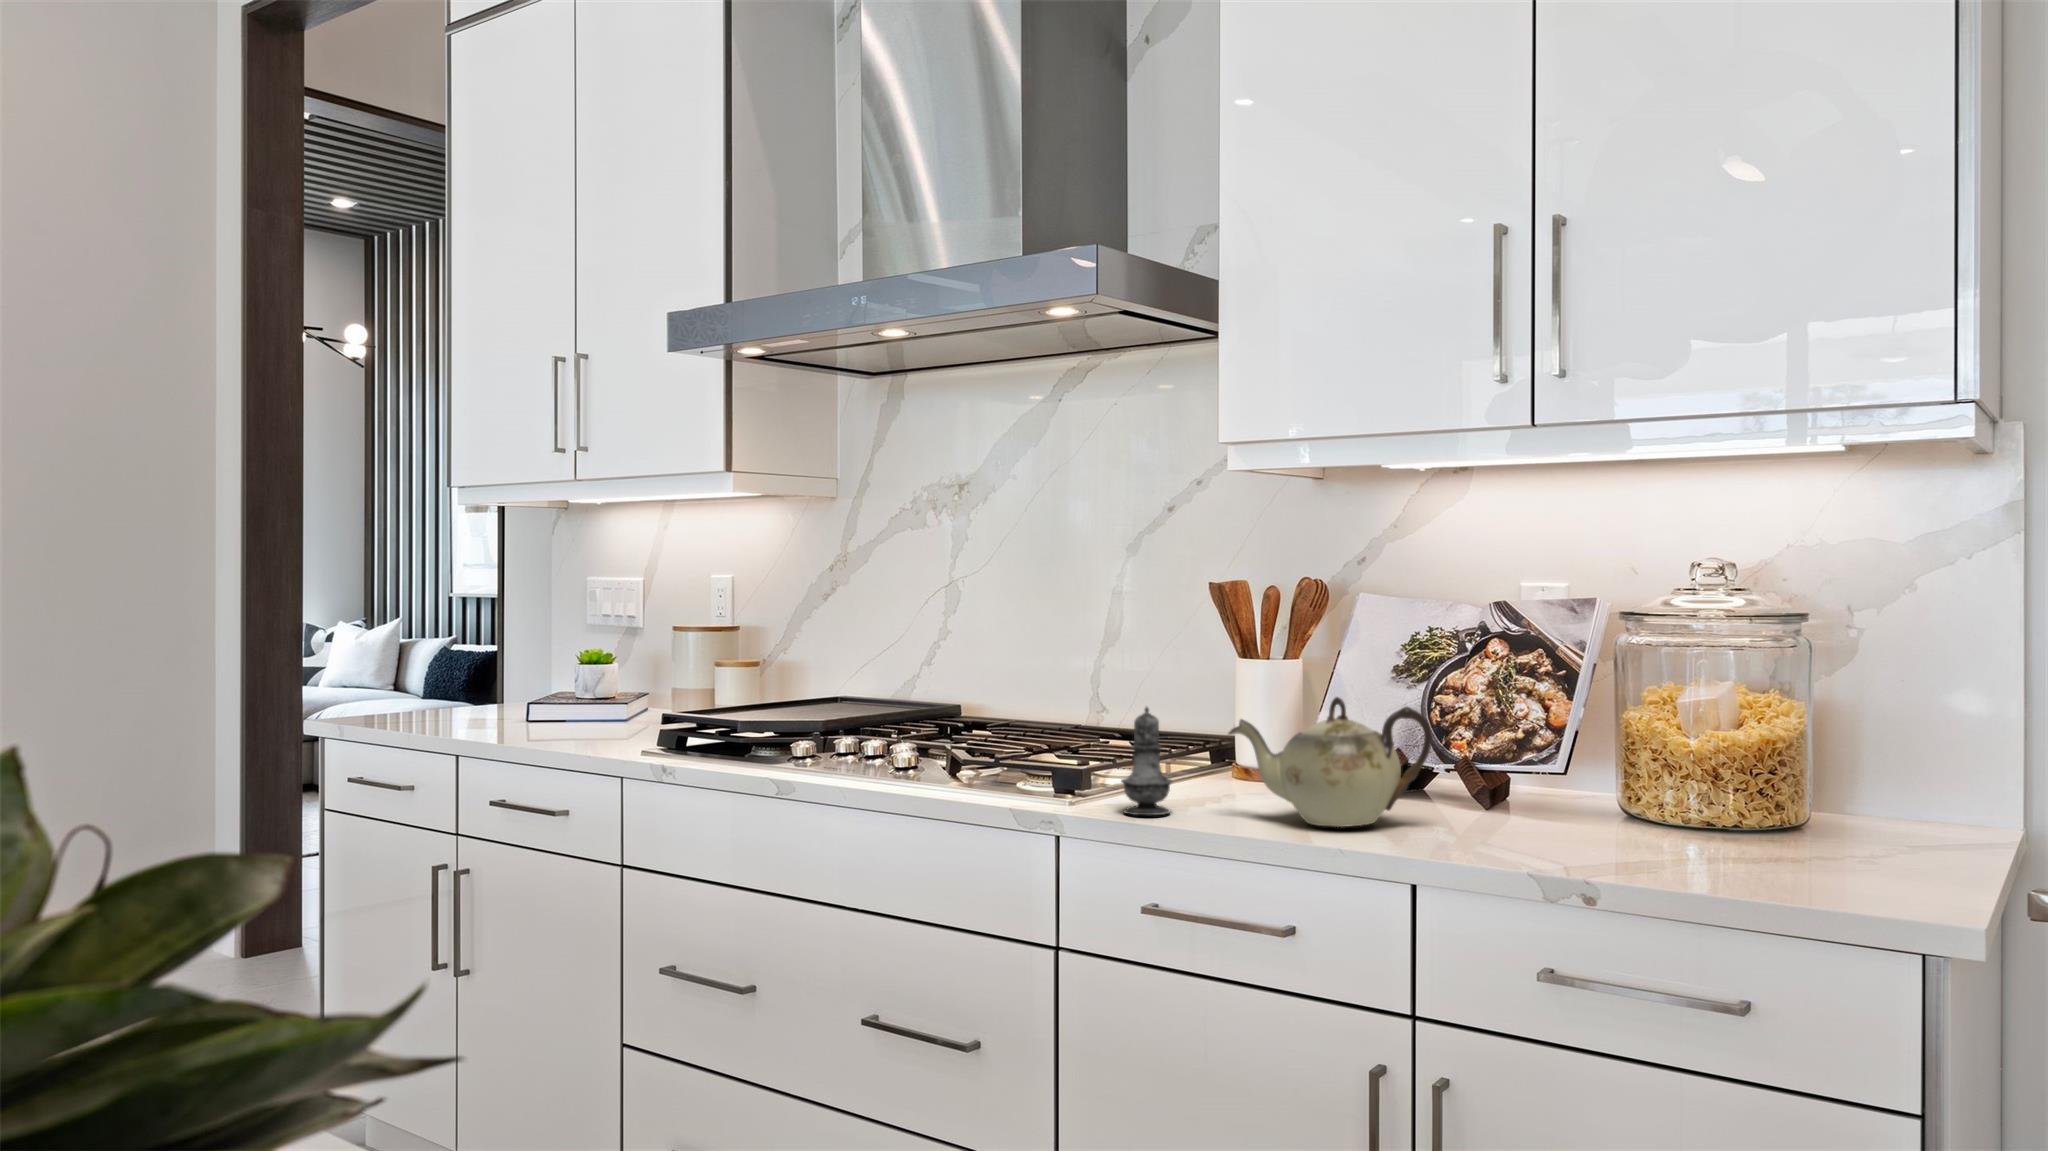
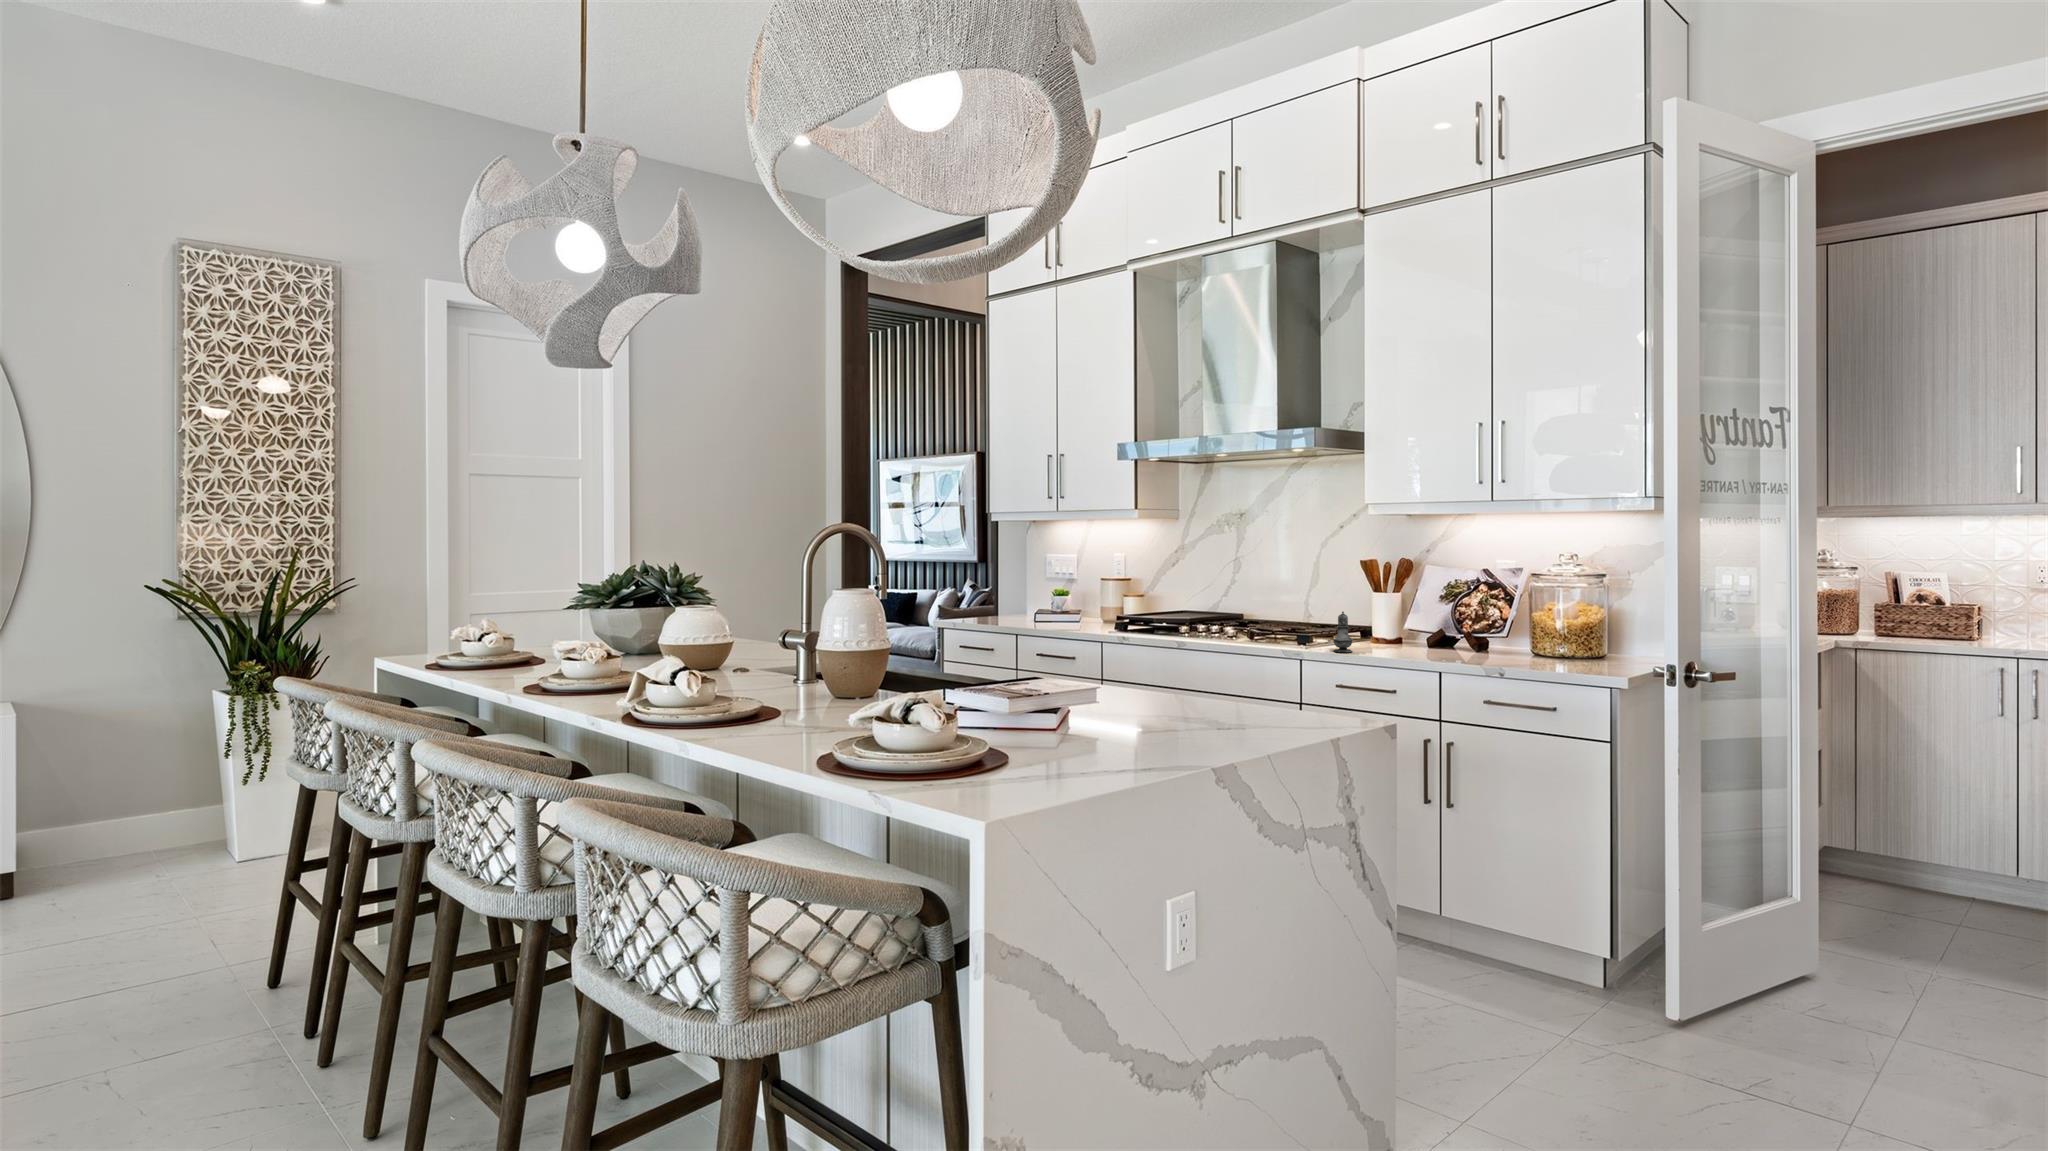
teapot: present [1229,697,1432,827] -> none [1376,607,1455,656]

